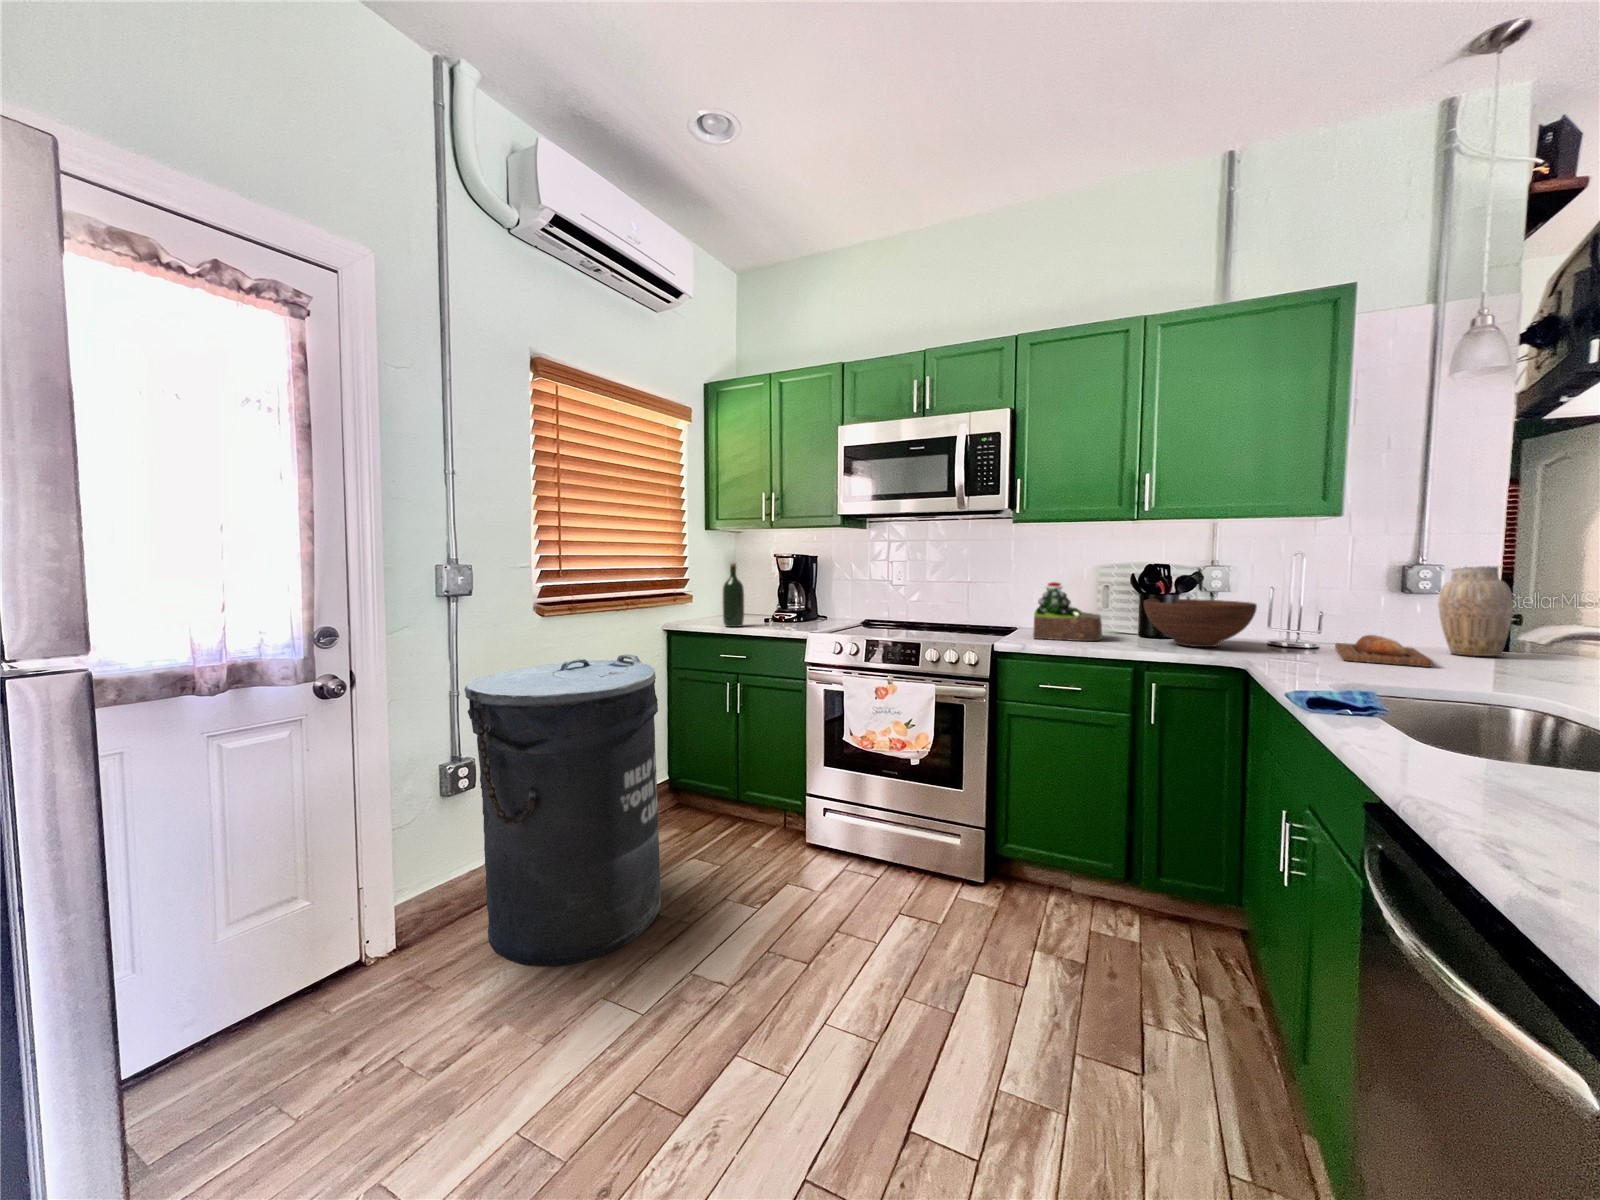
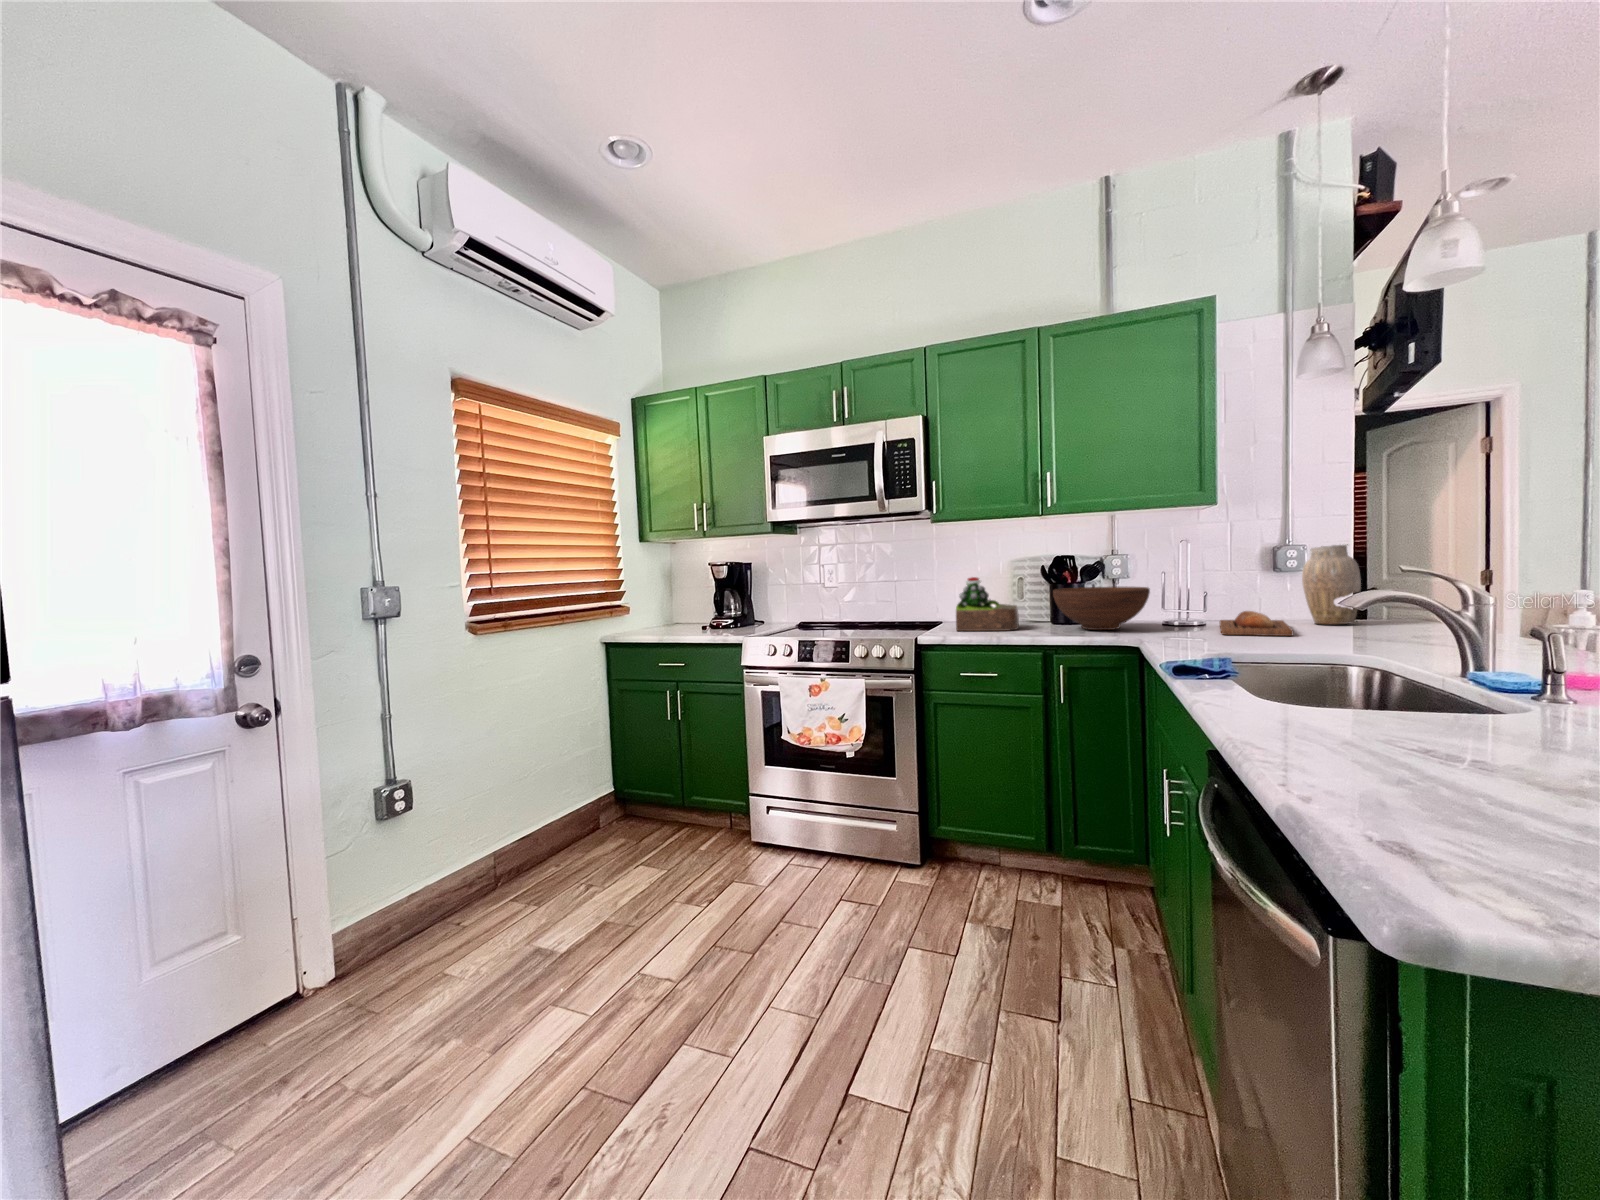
wine bottle: present [723,563,744,627] -> none [659,574,681,636]
trash can: present [464,654,661,967] -> none [395,668,608,983]

